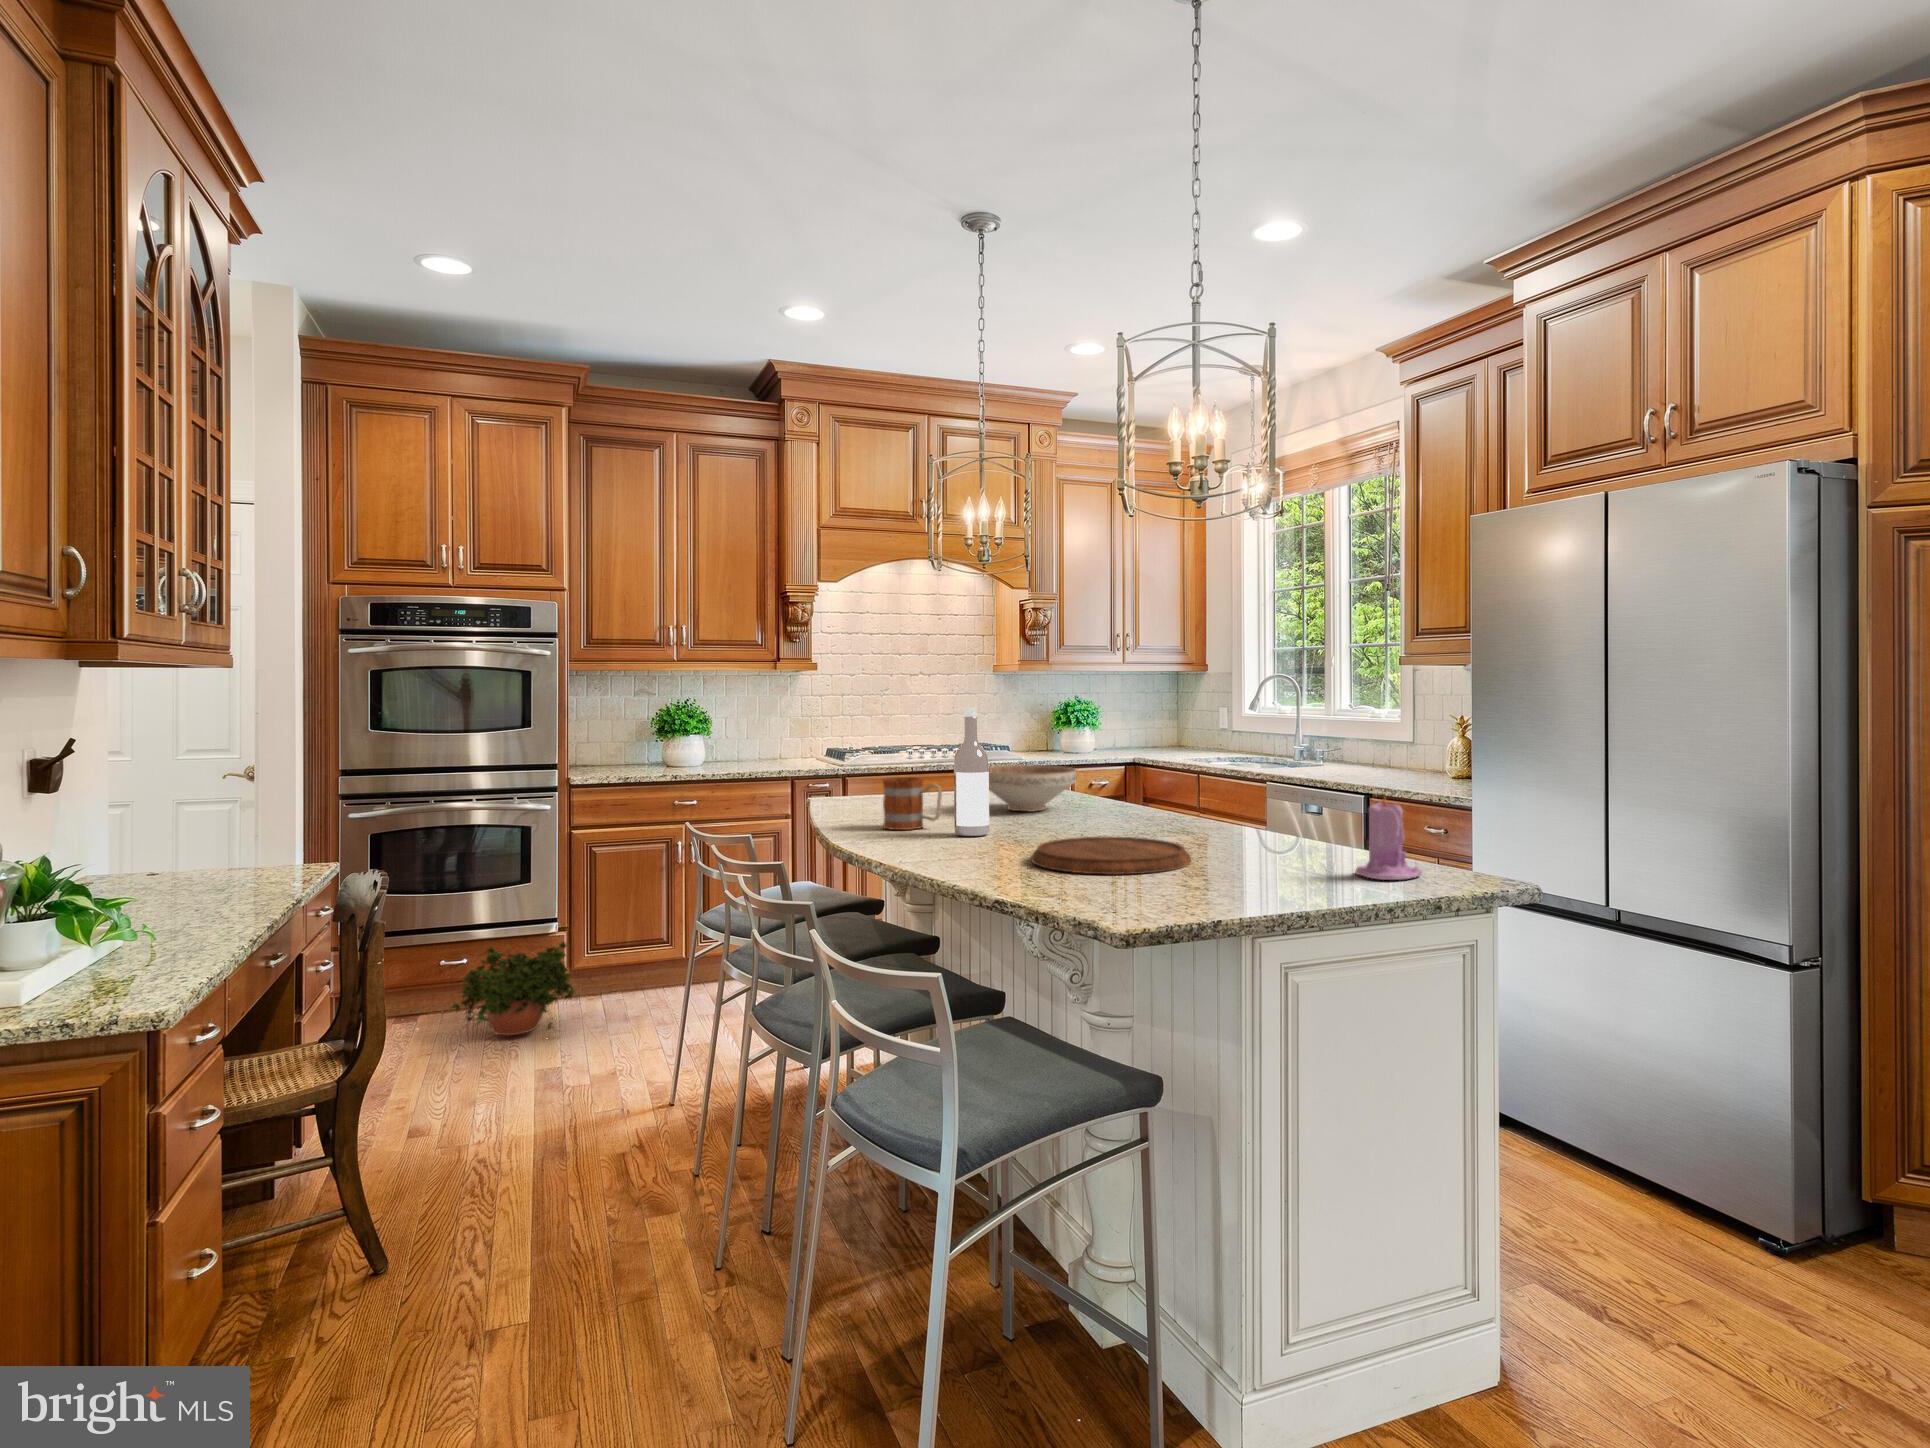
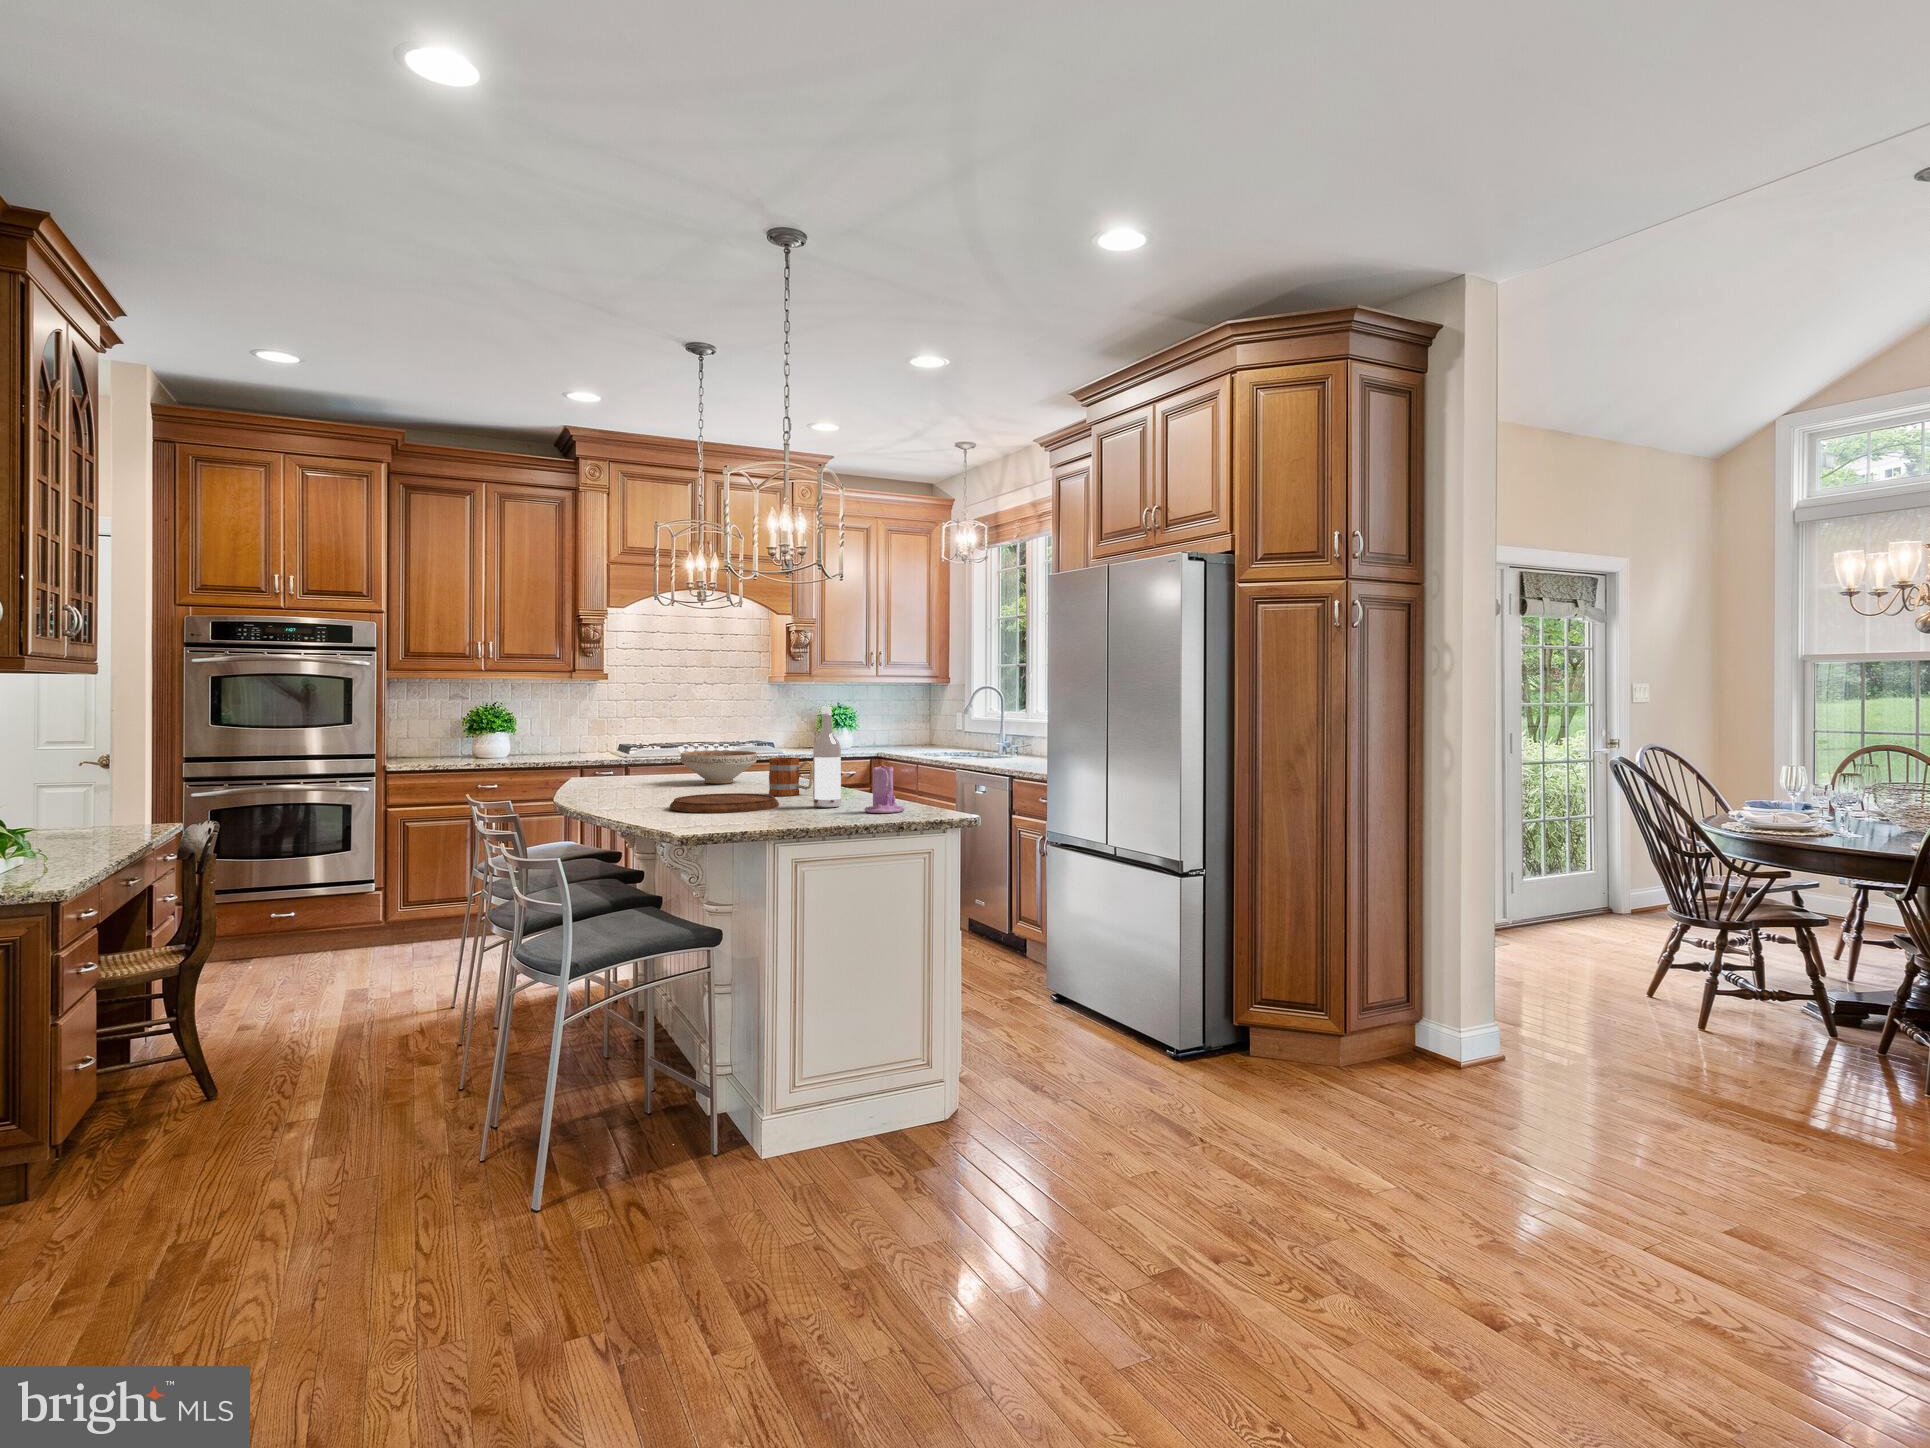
wine bottle: present [954,708,989,836] -> present [813,707,841,808]
mug: present [883,777,942,830] -> present [769,757,813,796]
potted plant: present [451,941,575,1035] -> none [275,895,385,974]

